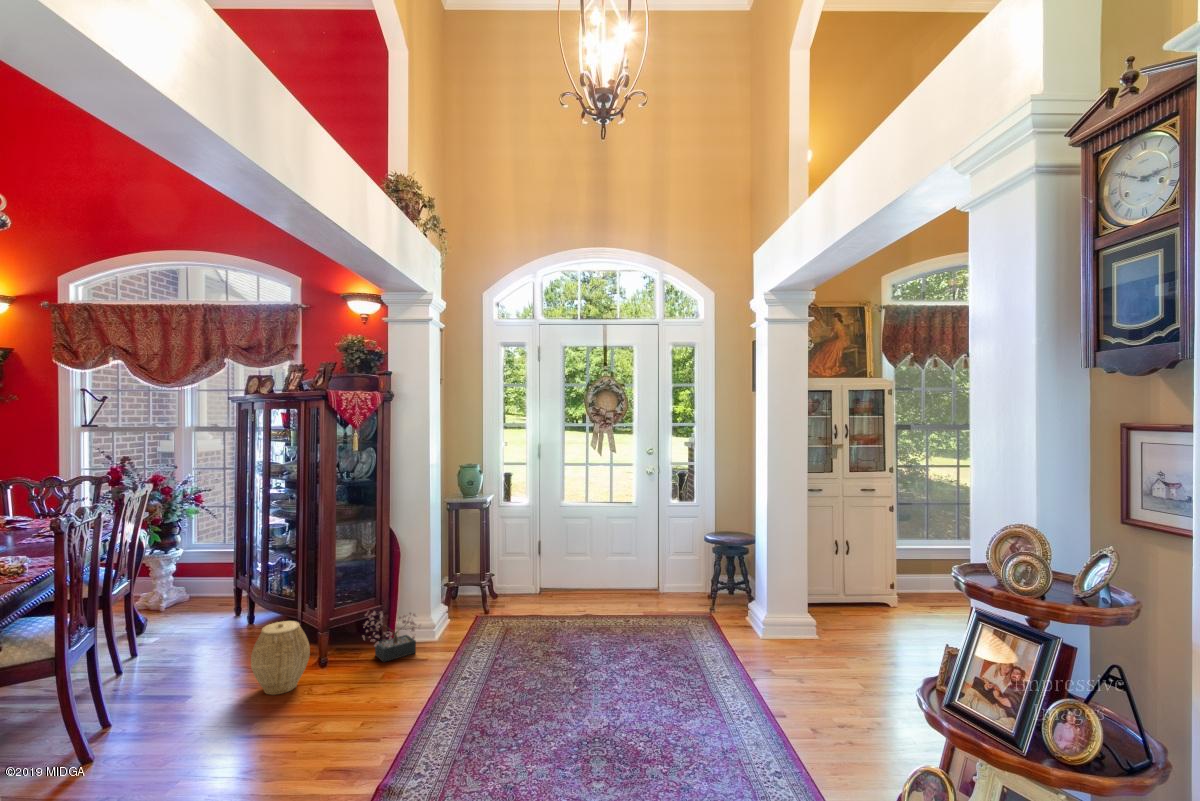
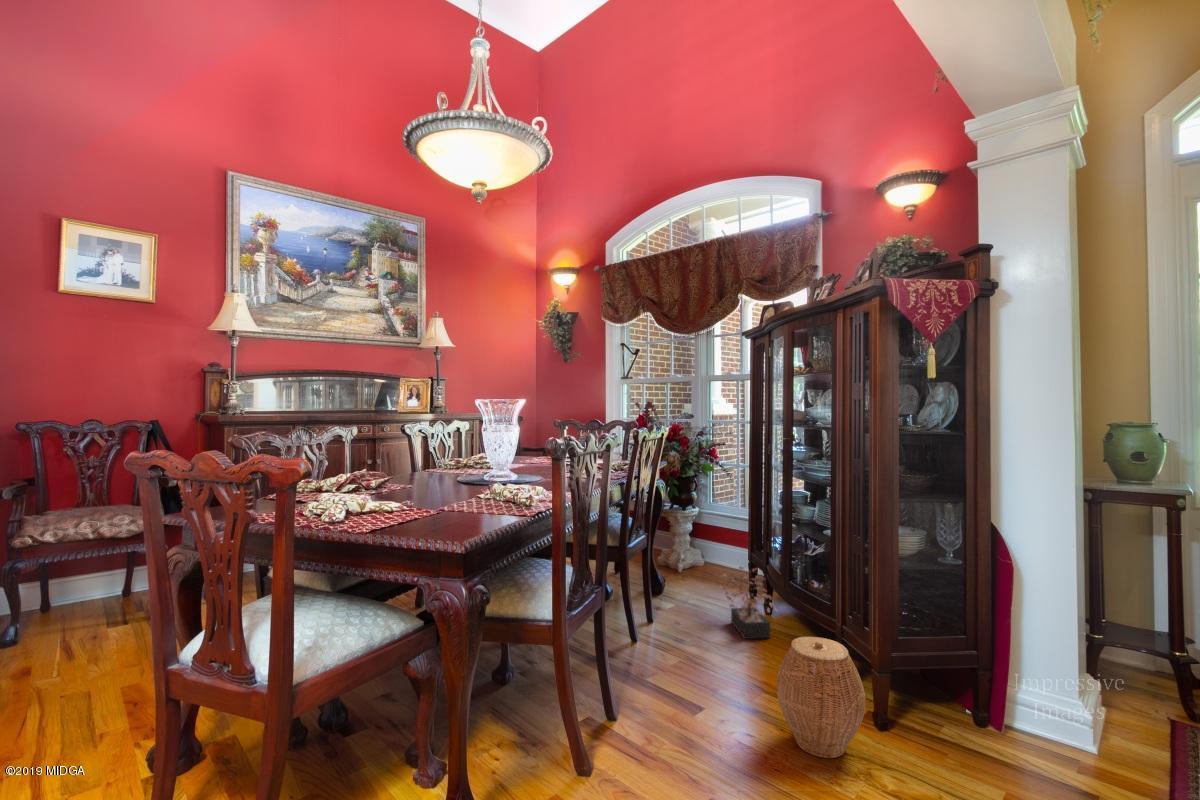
decorative plant: present [363,611,421,662] -> present [720,567,777,639]

